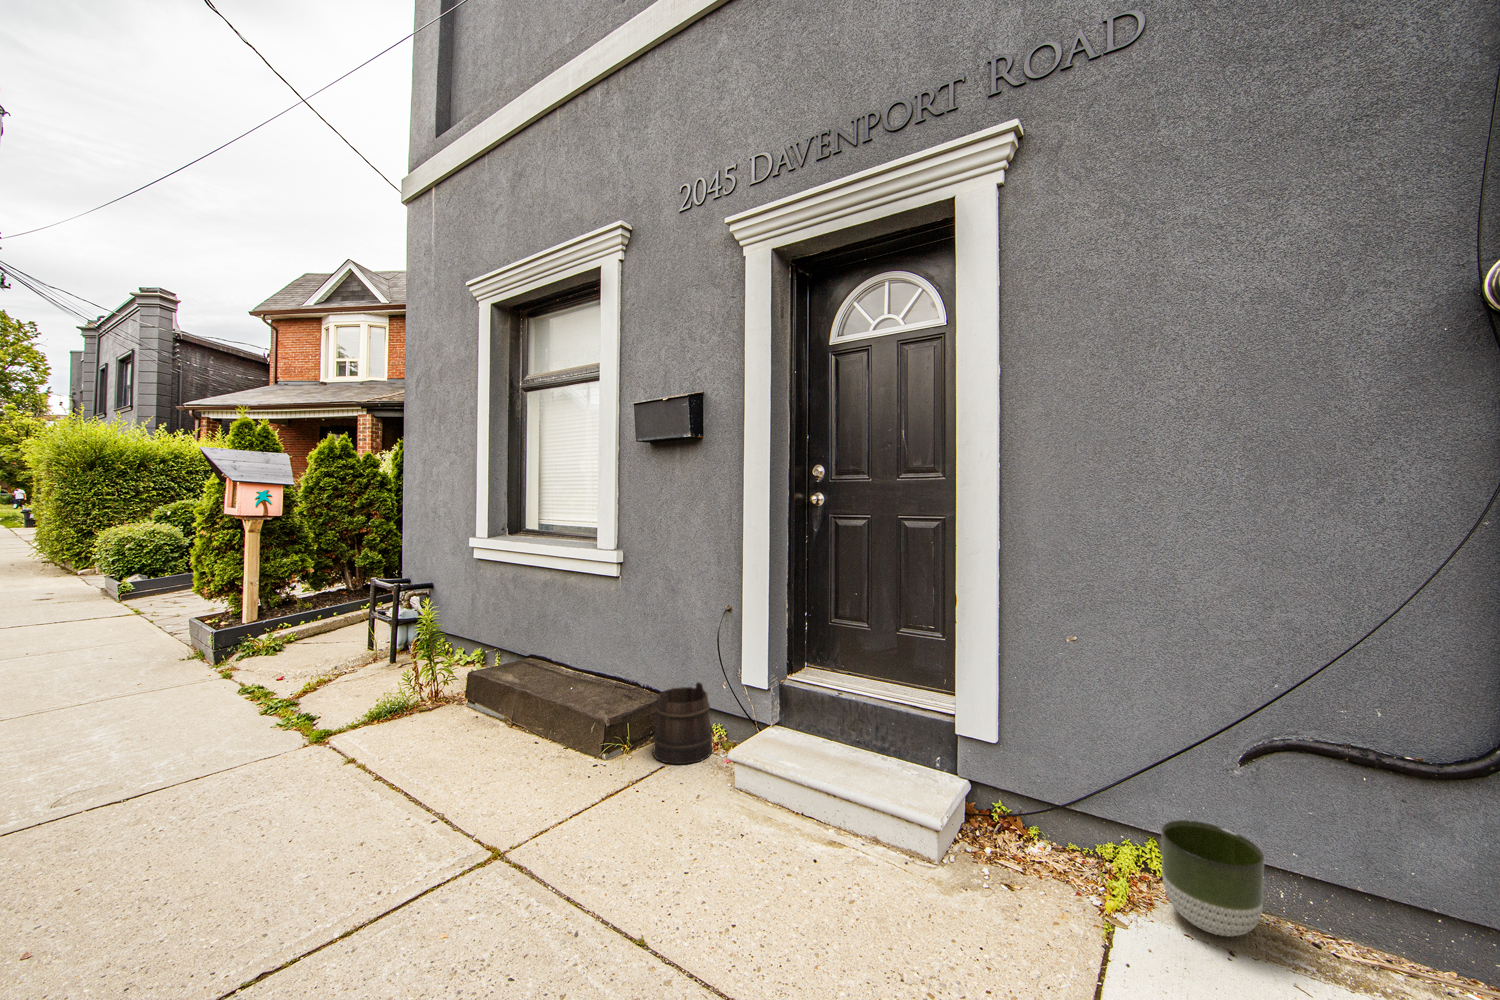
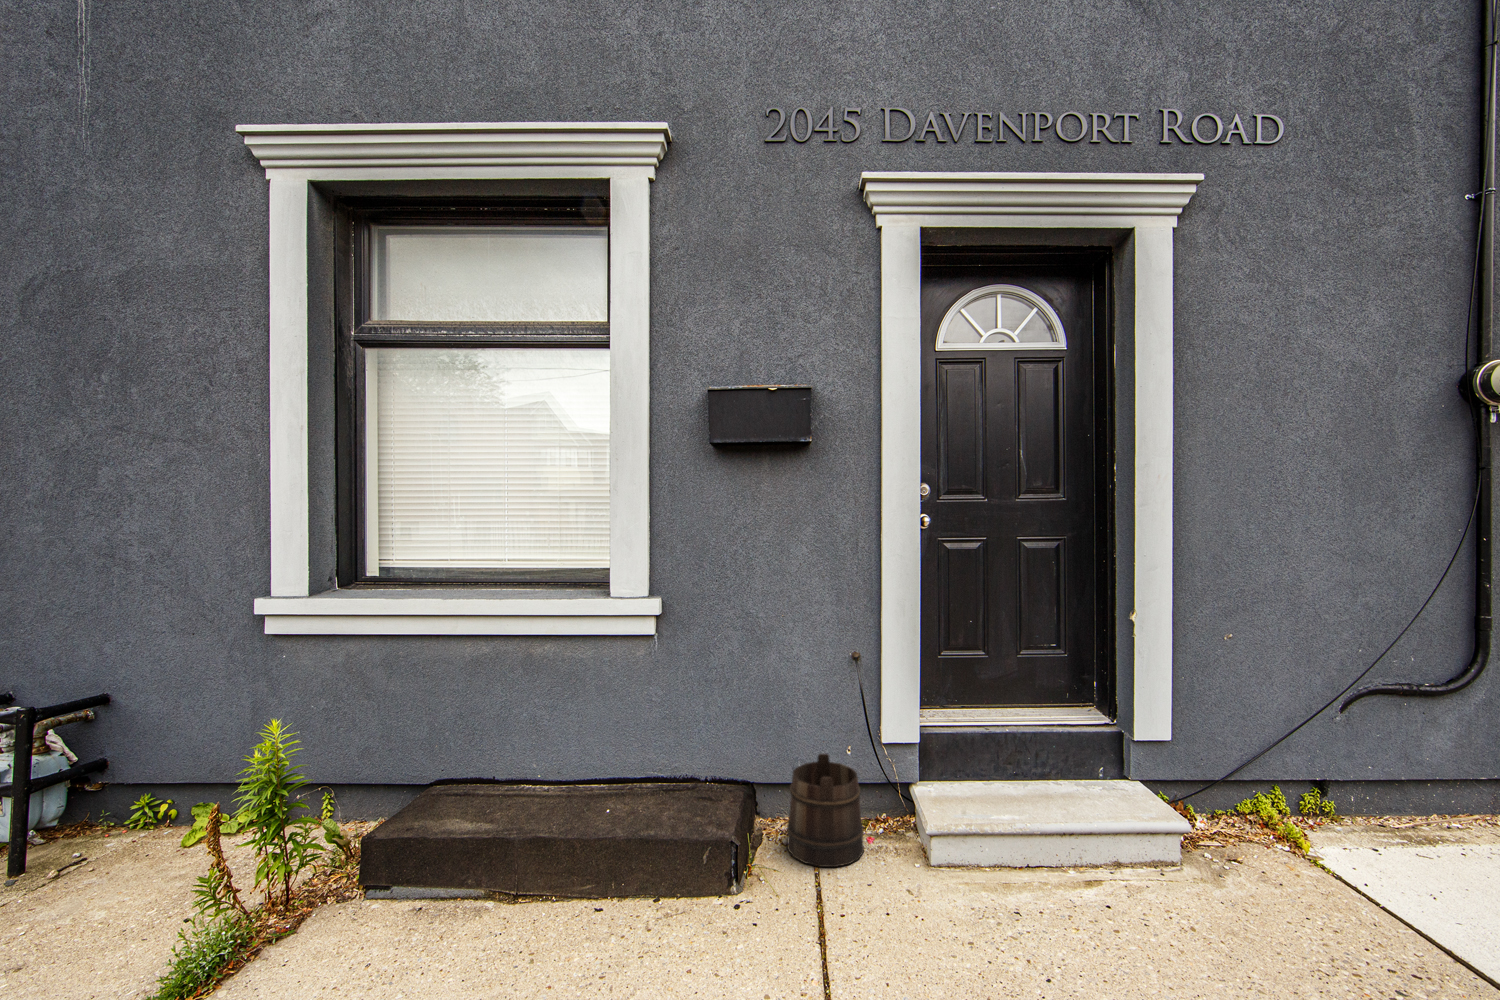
planter: present [1162,820,1264,936] -> none [1320,762,1402,841]

